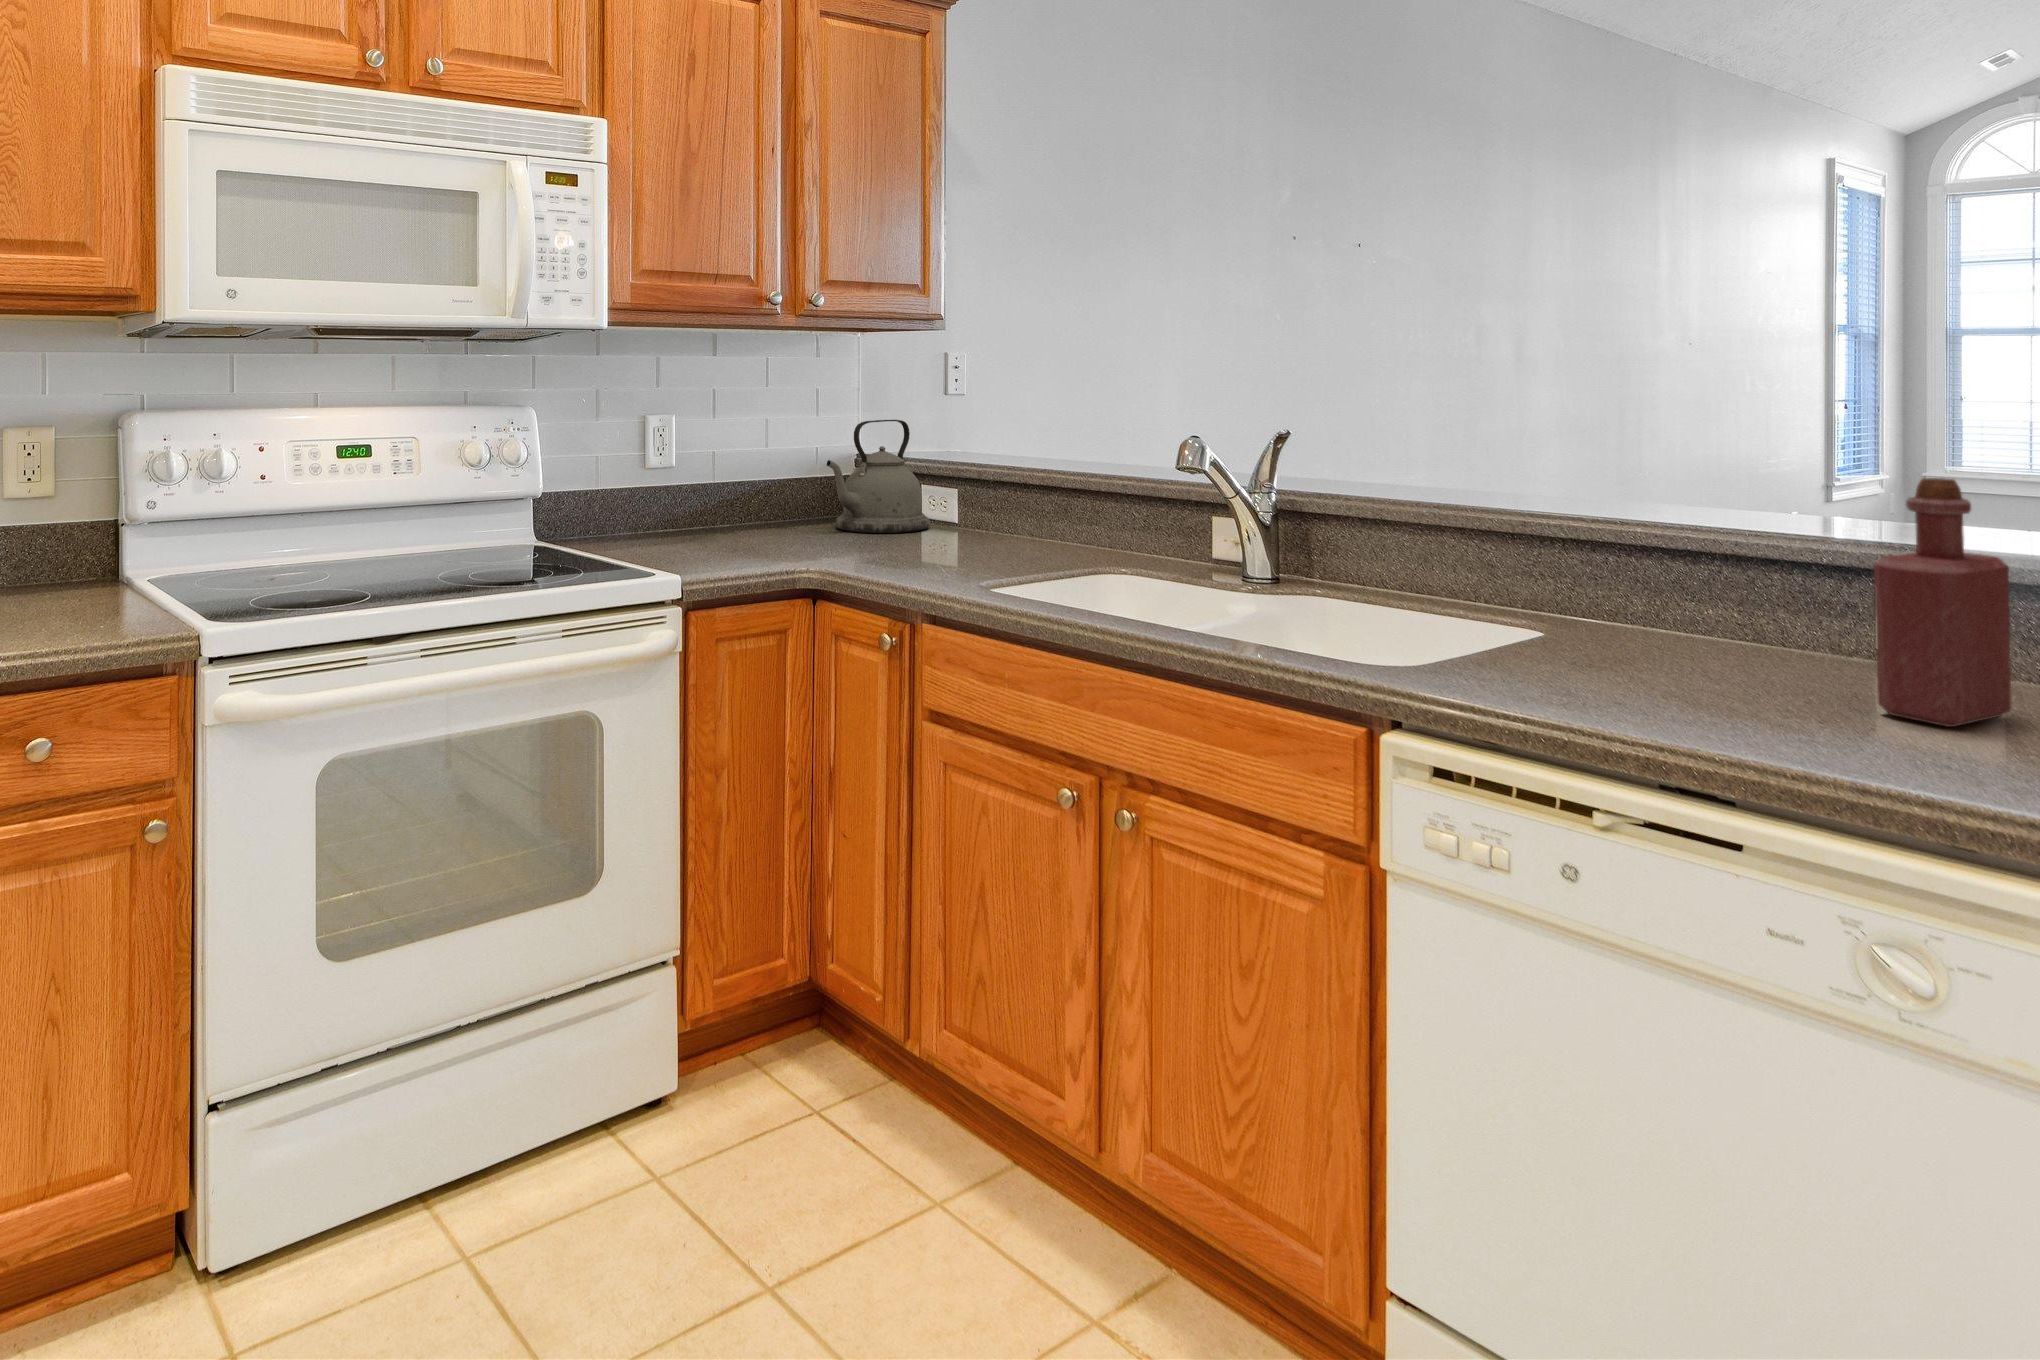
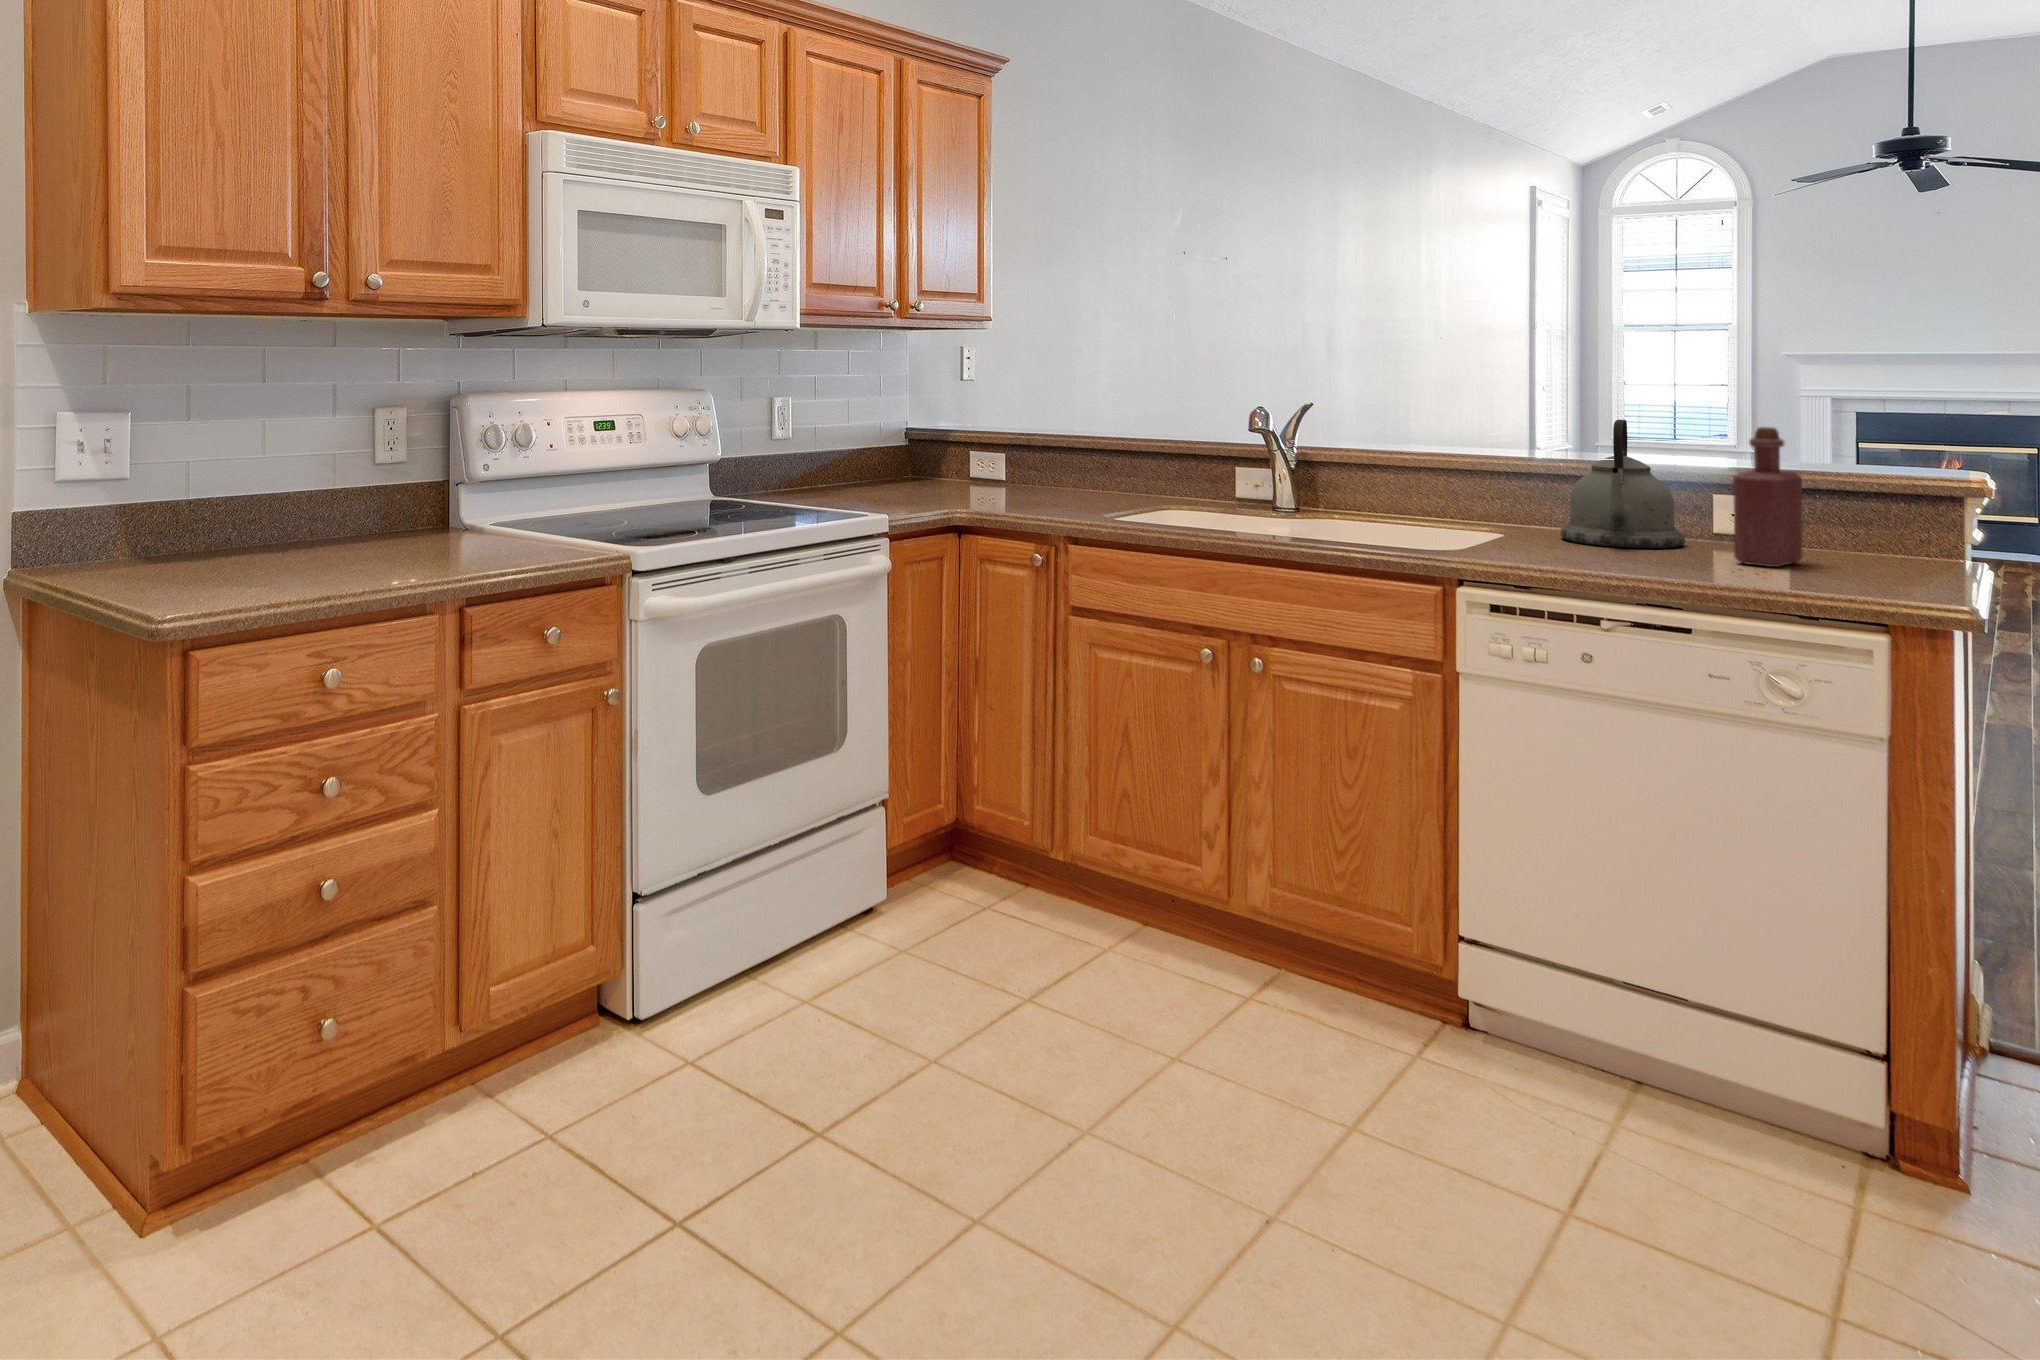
kettle: present [827,420,930,533] -> present [1560,420,1685,548]

